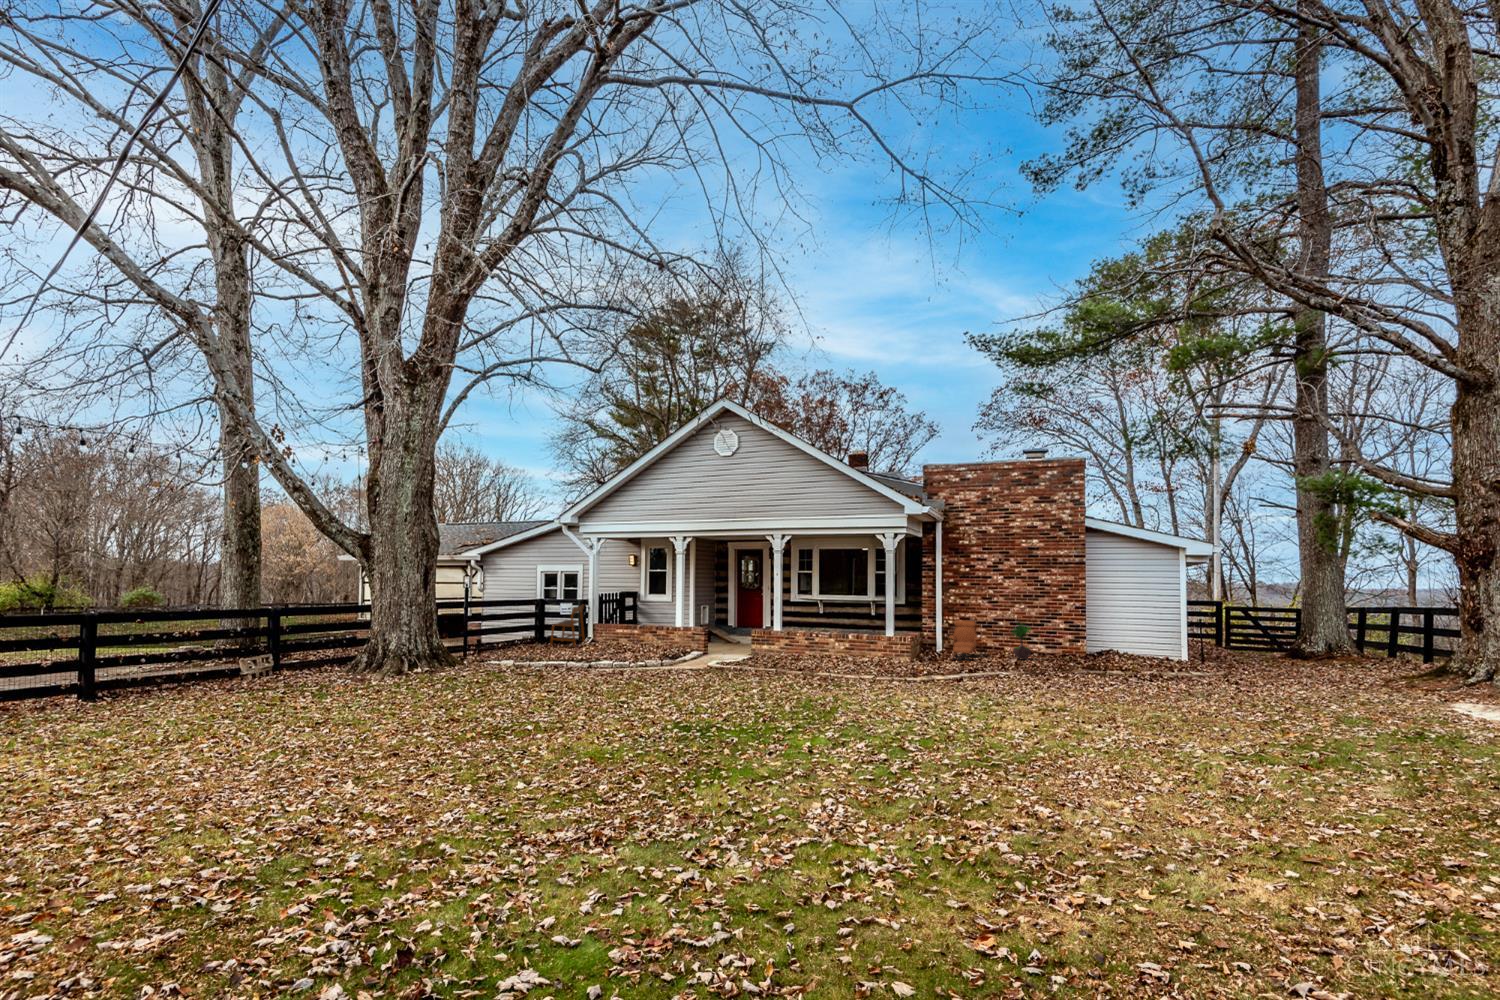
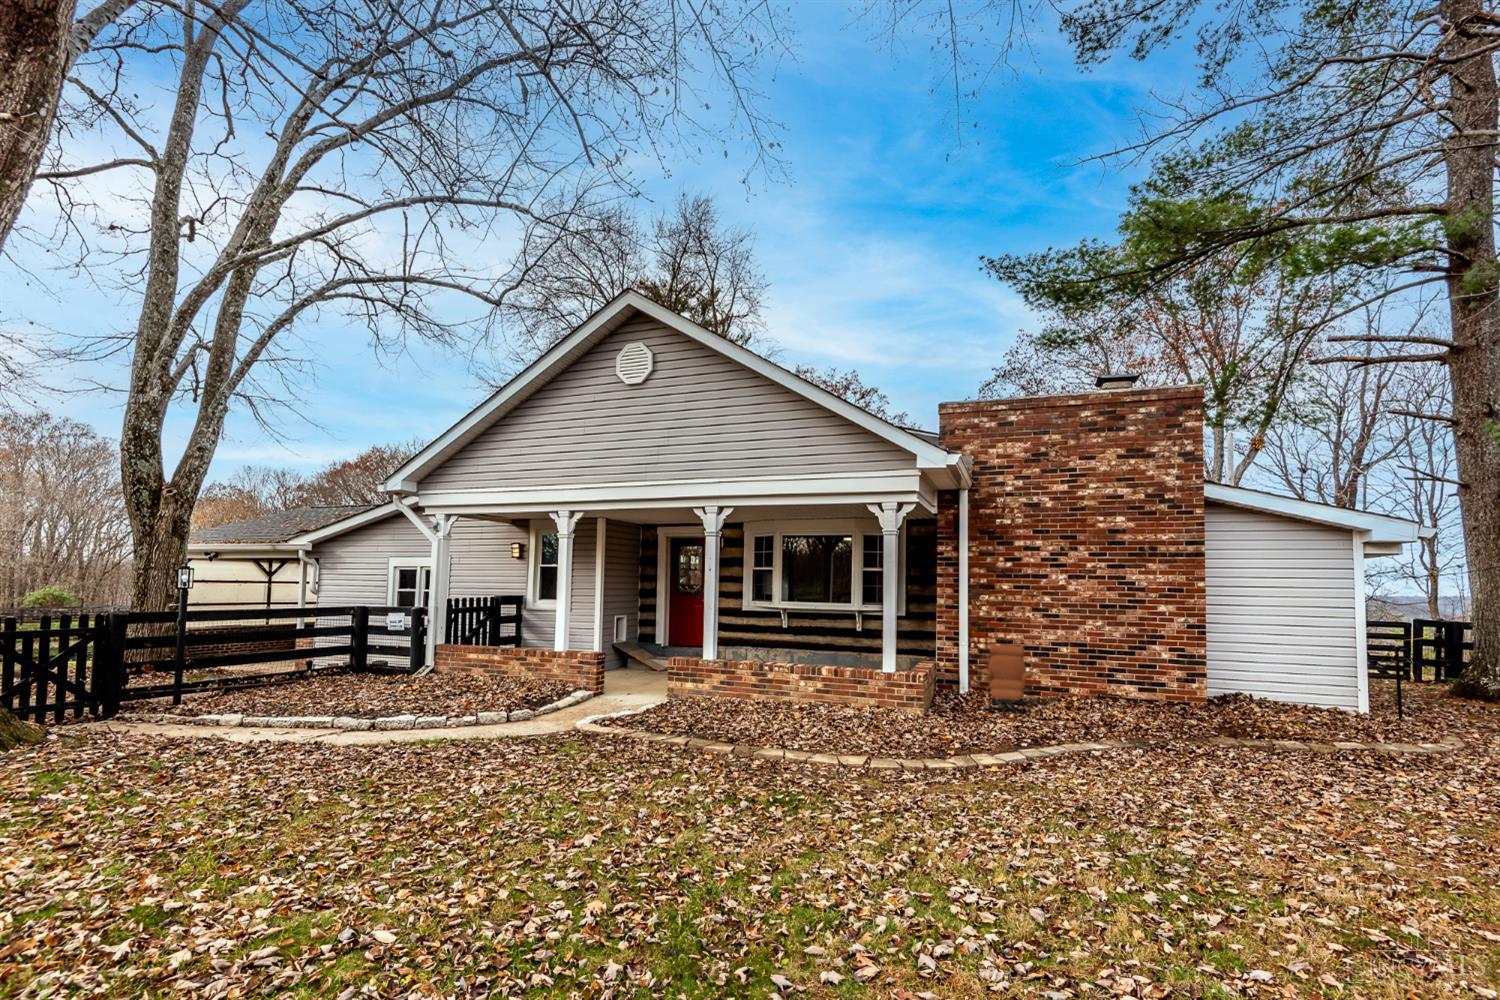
bench: present [550,605,585,646] -> none [361,614,428,680]
potted tree: present [1012,624,1031,659] -> none [1080,647,1121,710]

